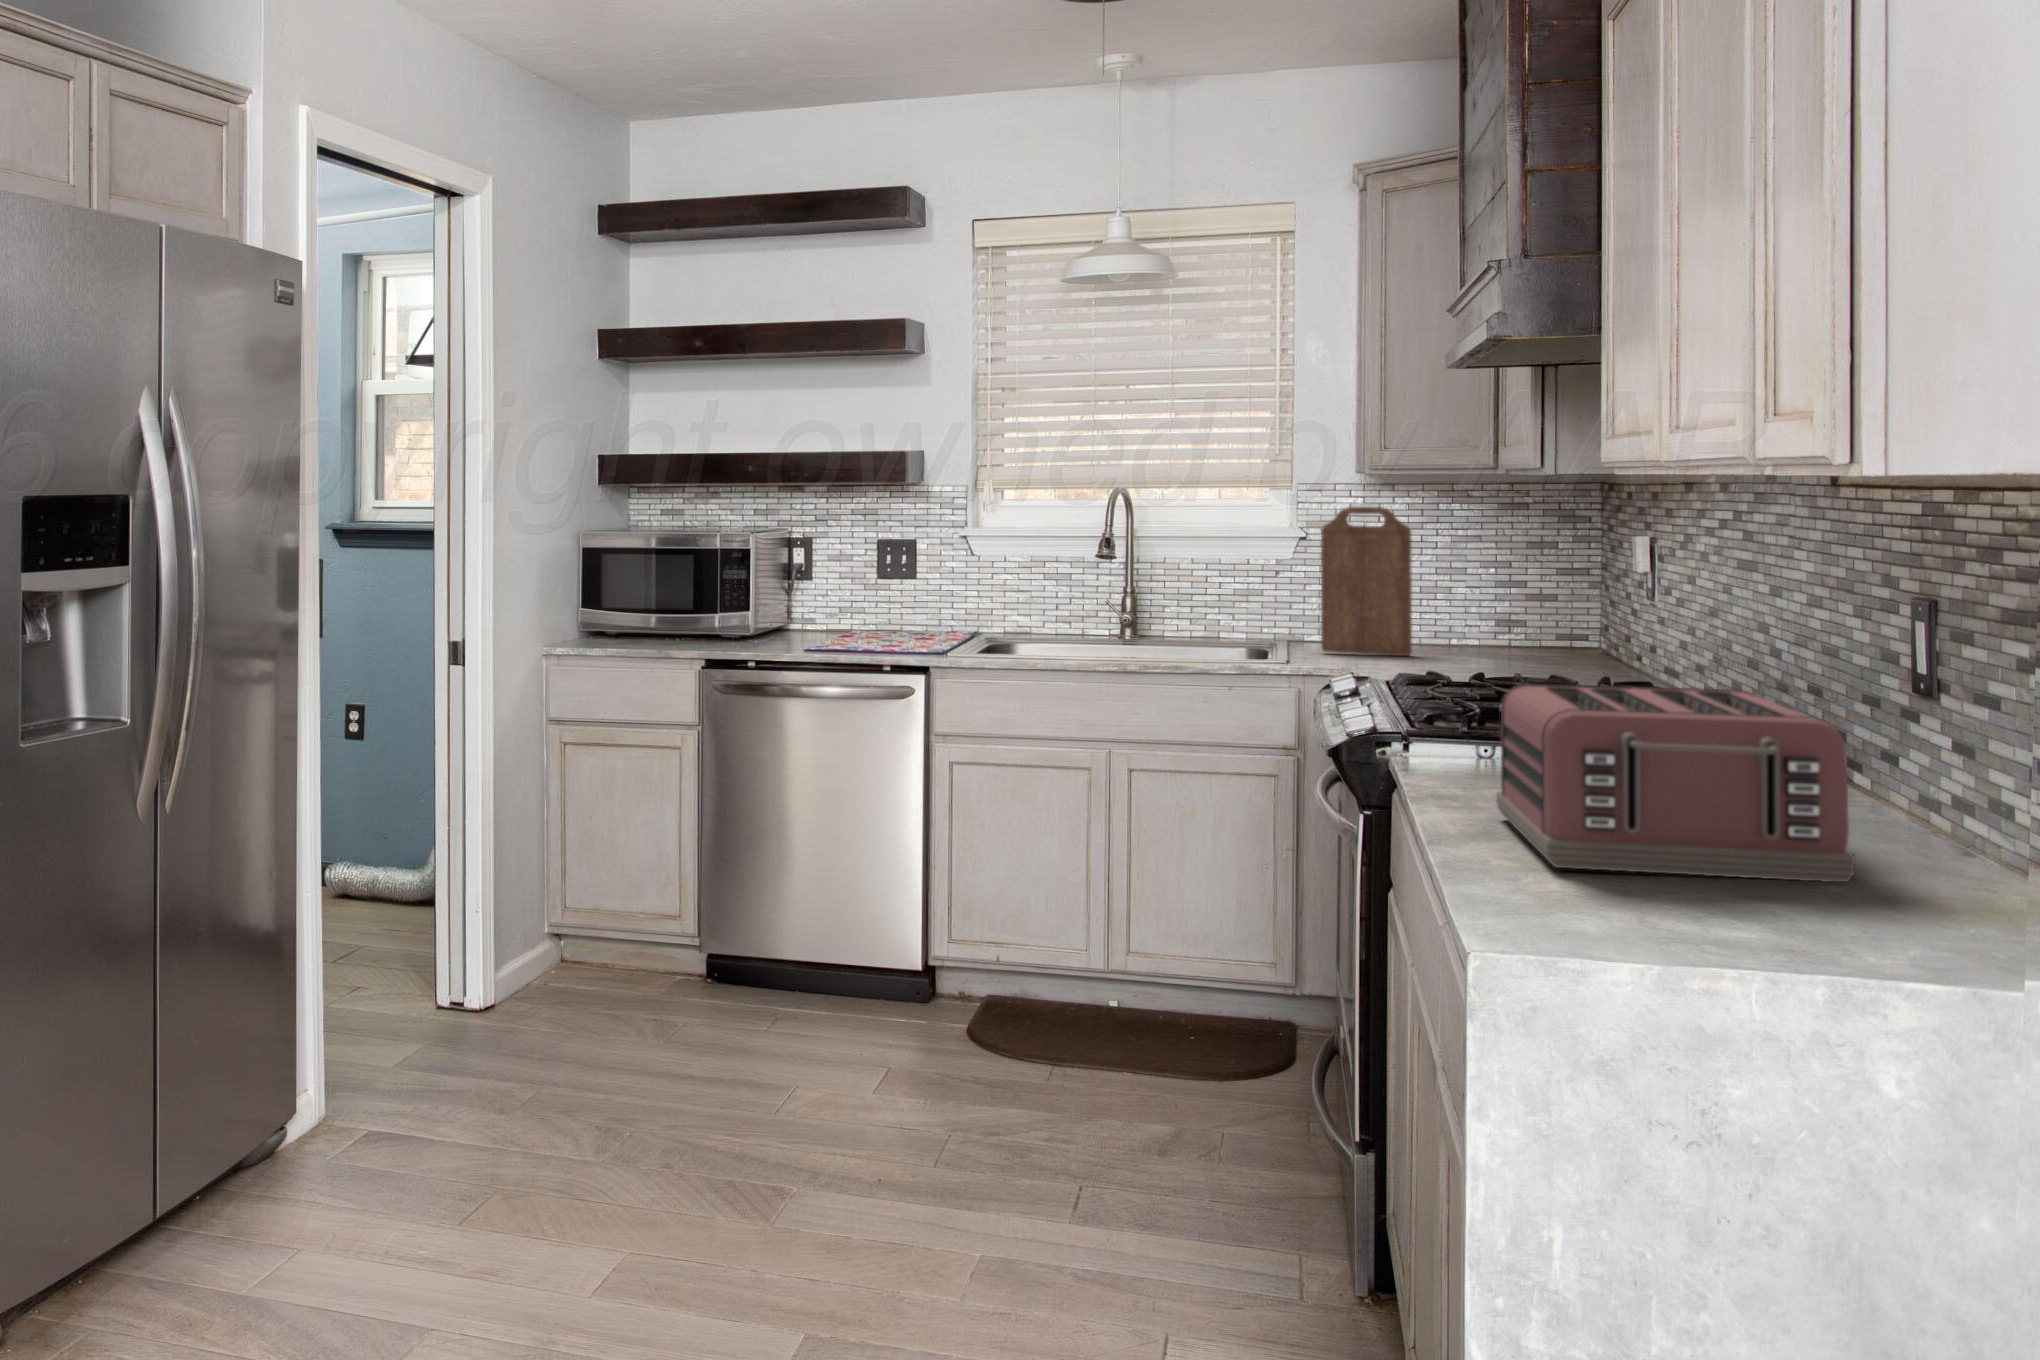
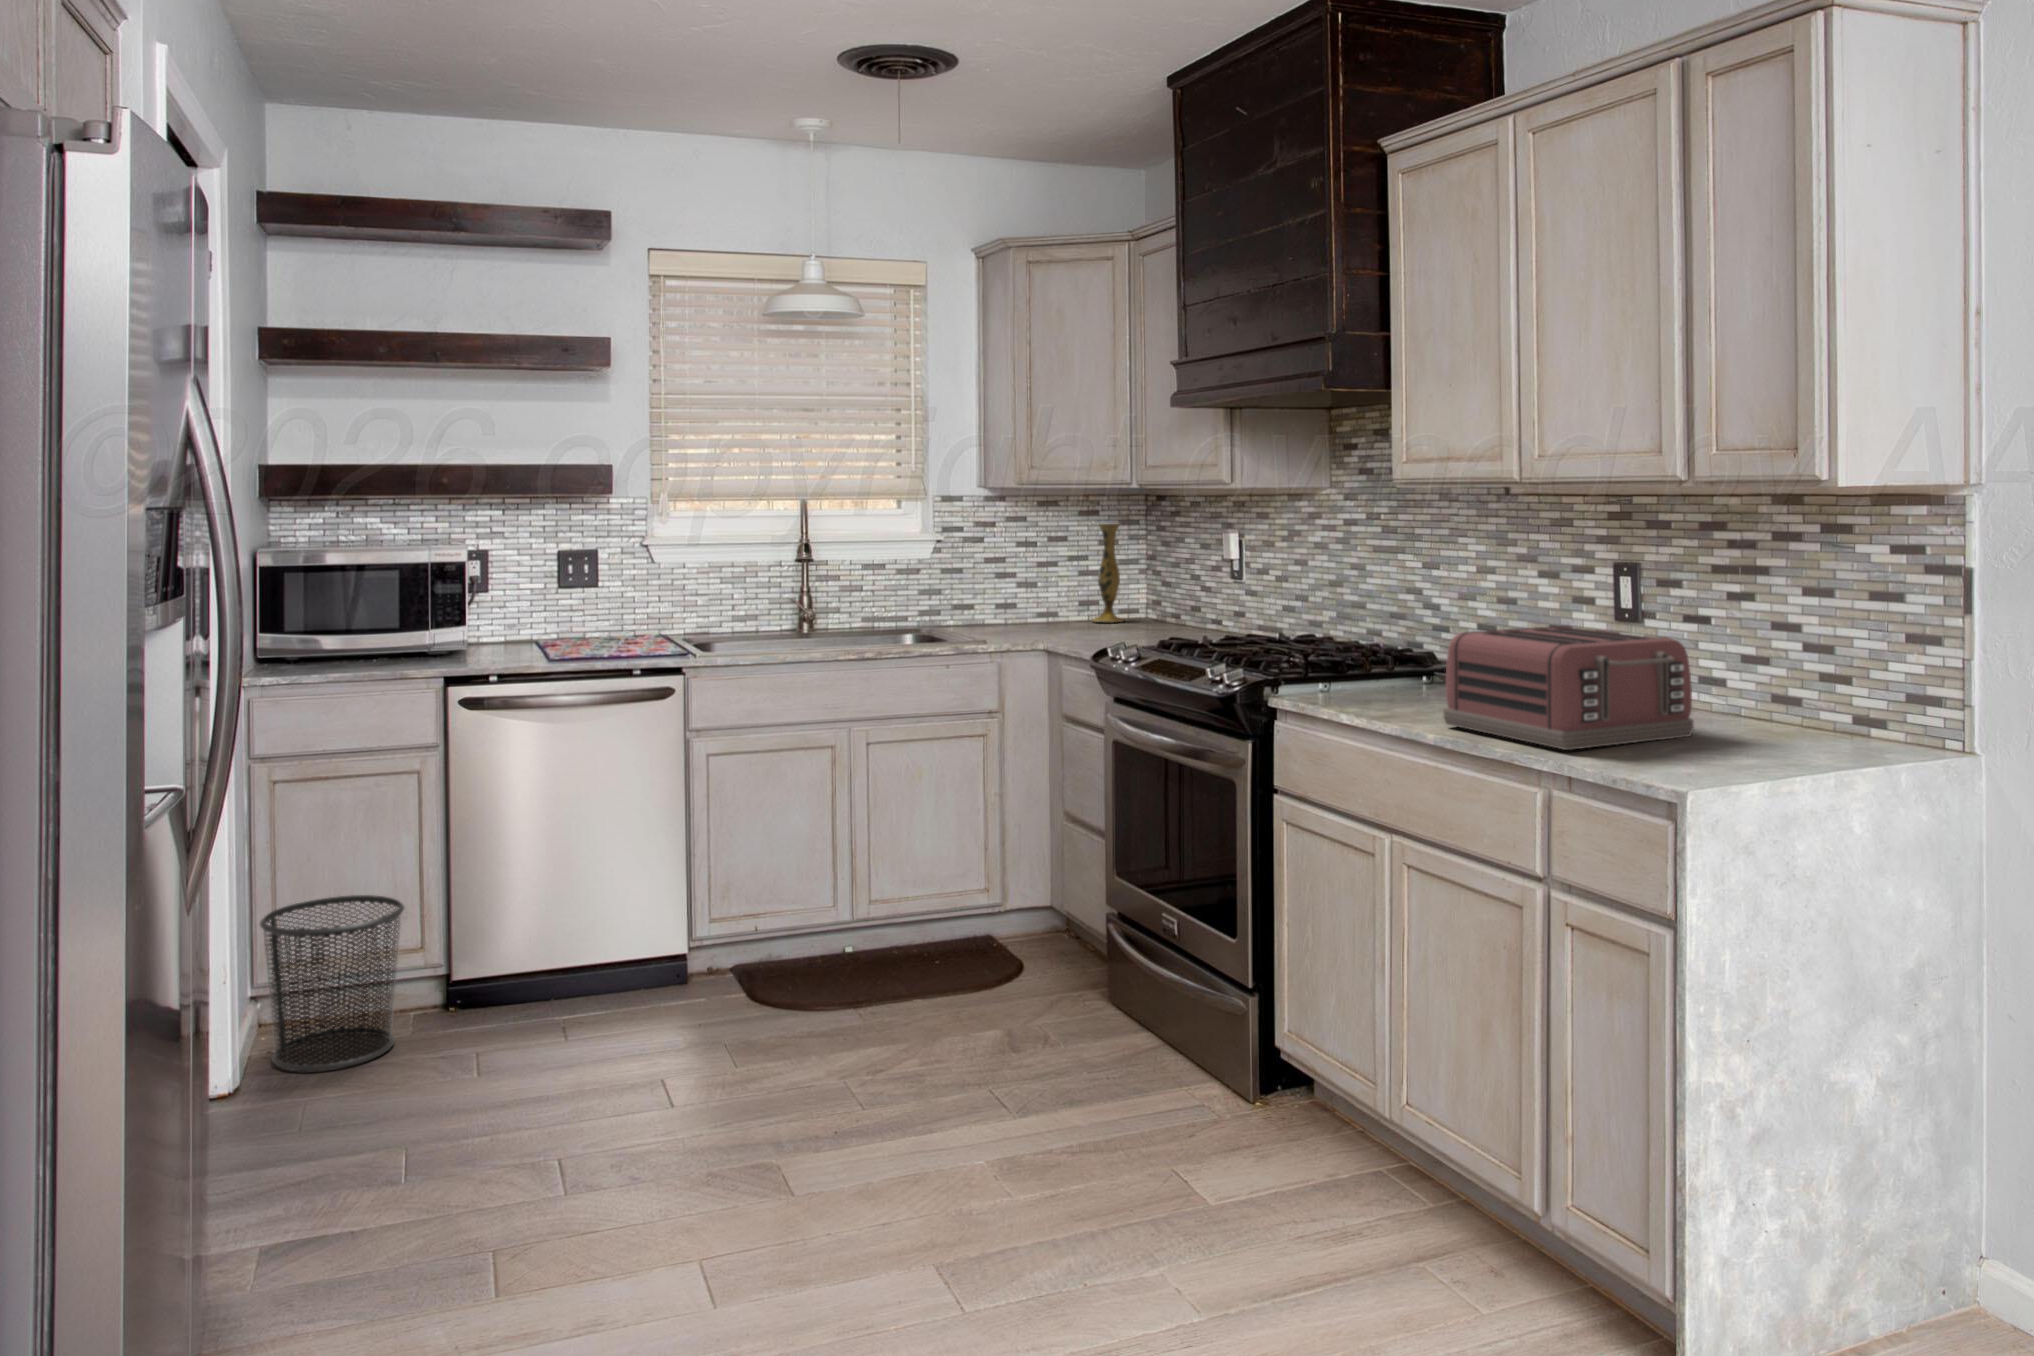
cutting board: present [1321,507,1412,656] -> none [988,511,1057,629]
vase: none [1474,526,1522,655] -> present [1094,524,1123,622]
trash can: none [530,850,651,1006] -> present [260,895,404,1071]

